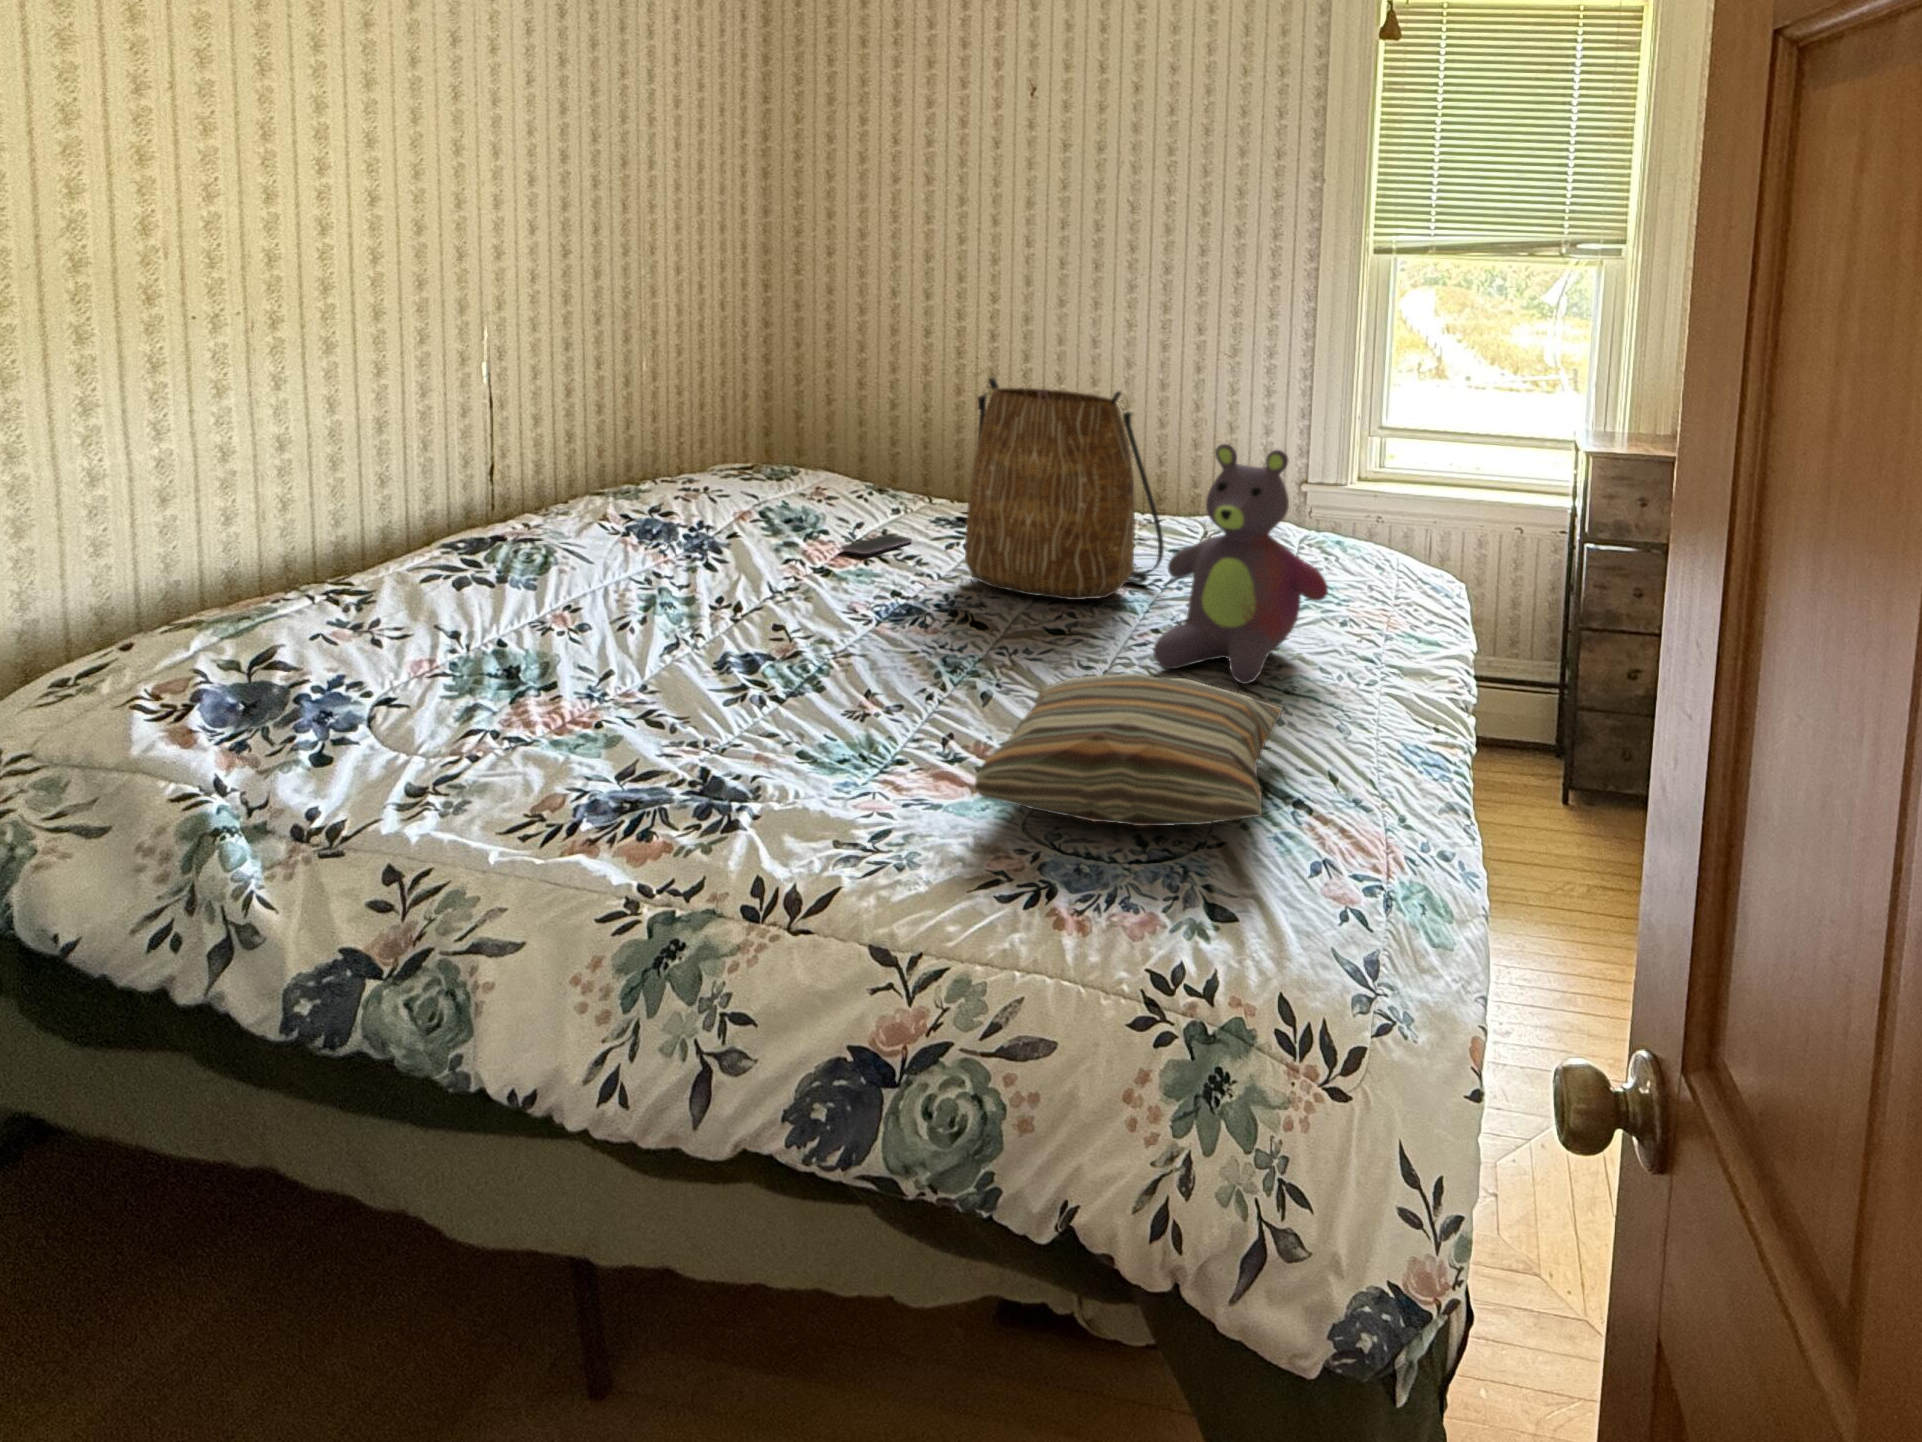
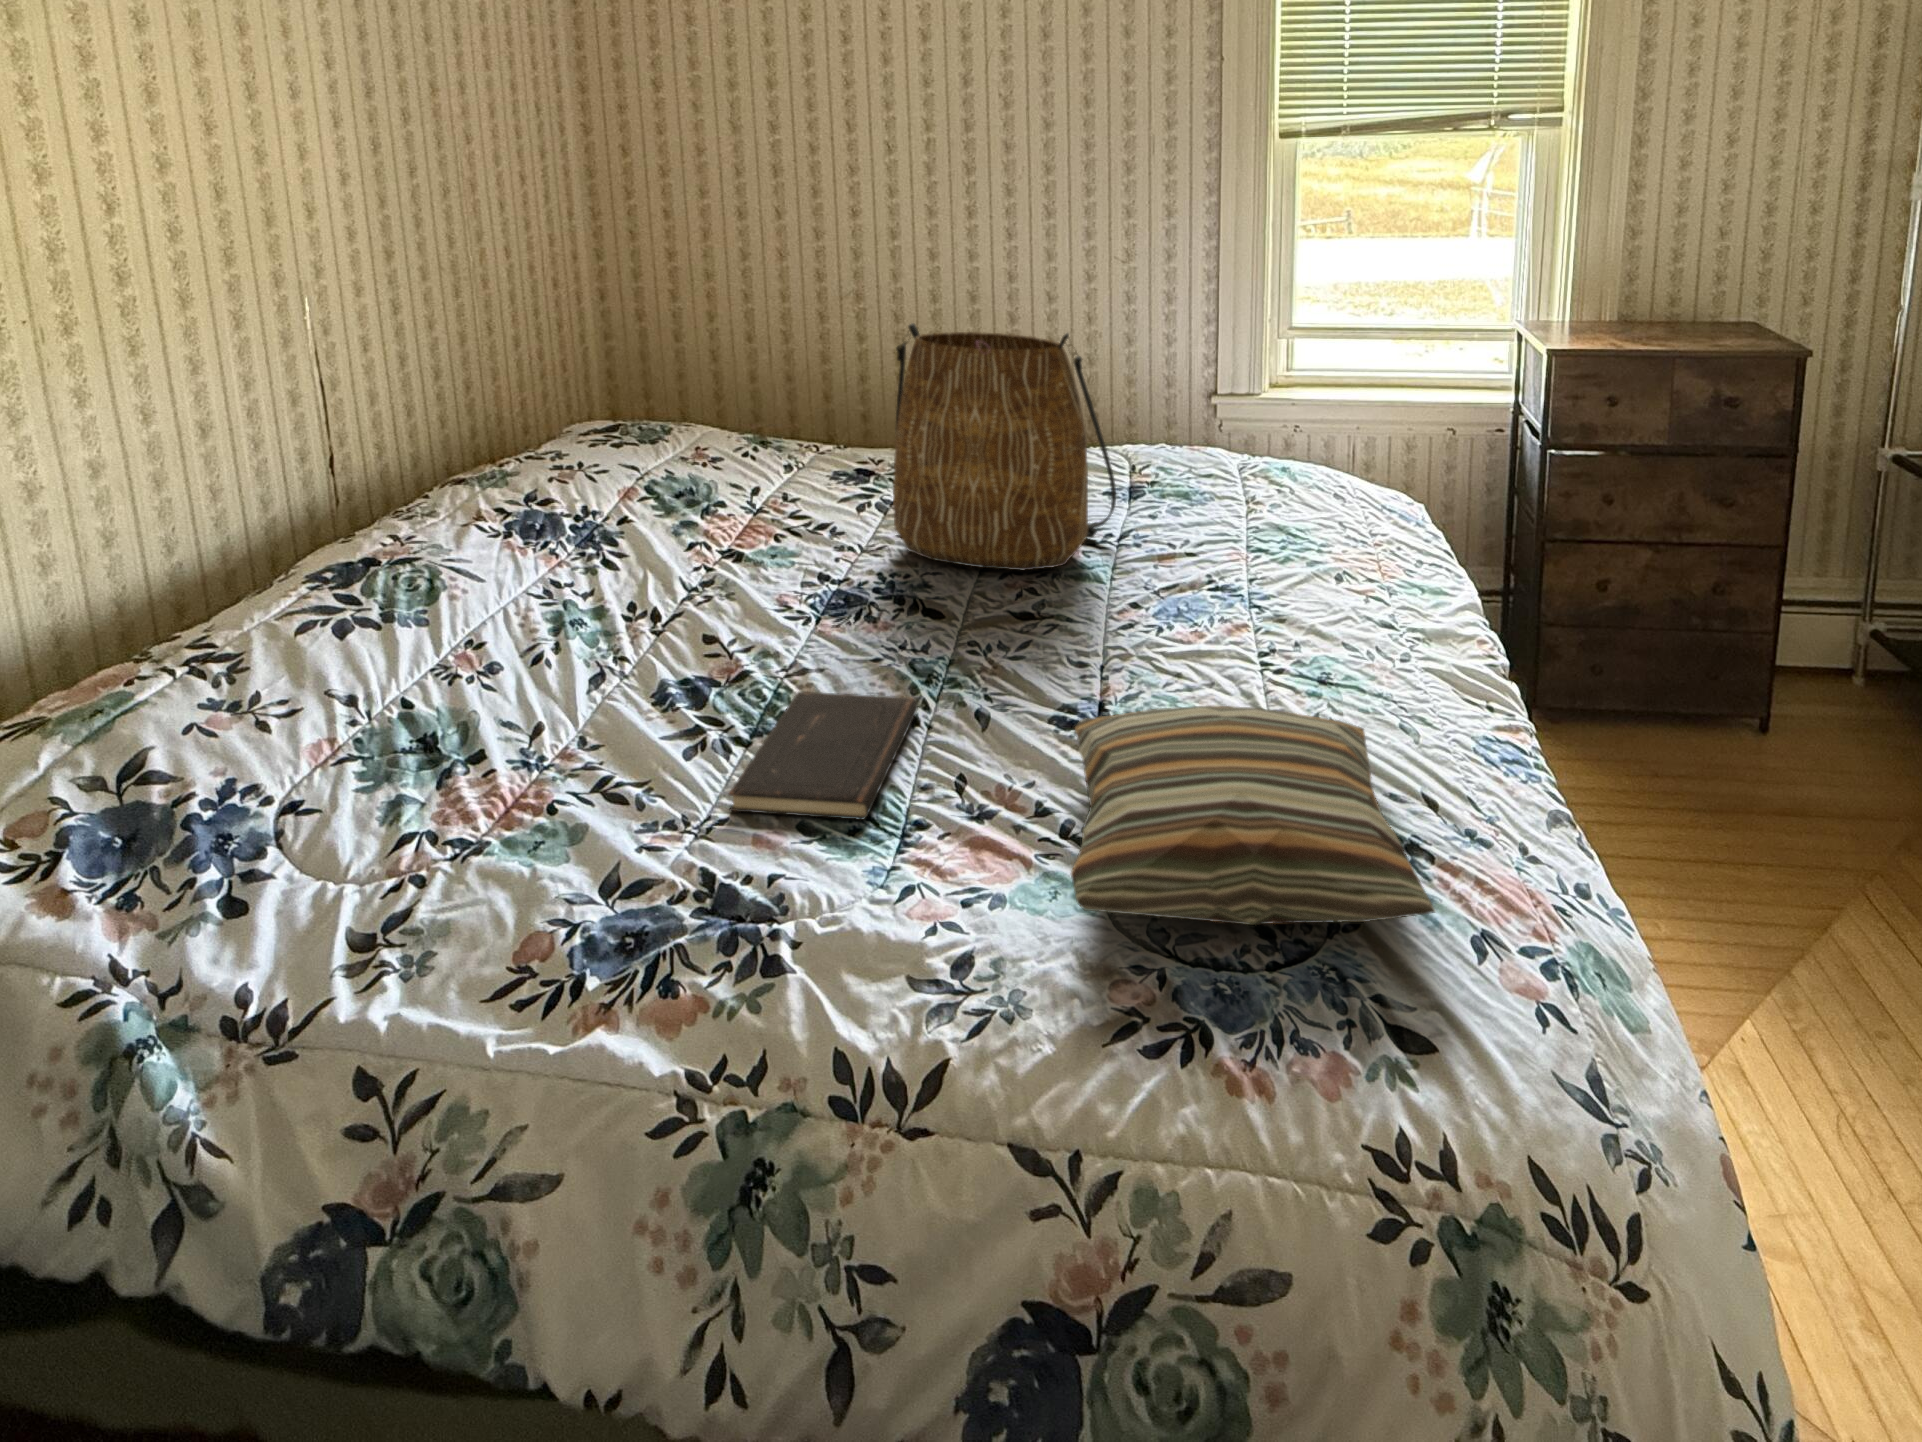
stuffed bear: present [1153,444,1328,684] -> none [1151,397,1348,677]
smartphone: present [840,535,912,554] -> none [740,493,814,524]
hardcover book: none [739,660,927,745] -> present [729,692,918,820]

